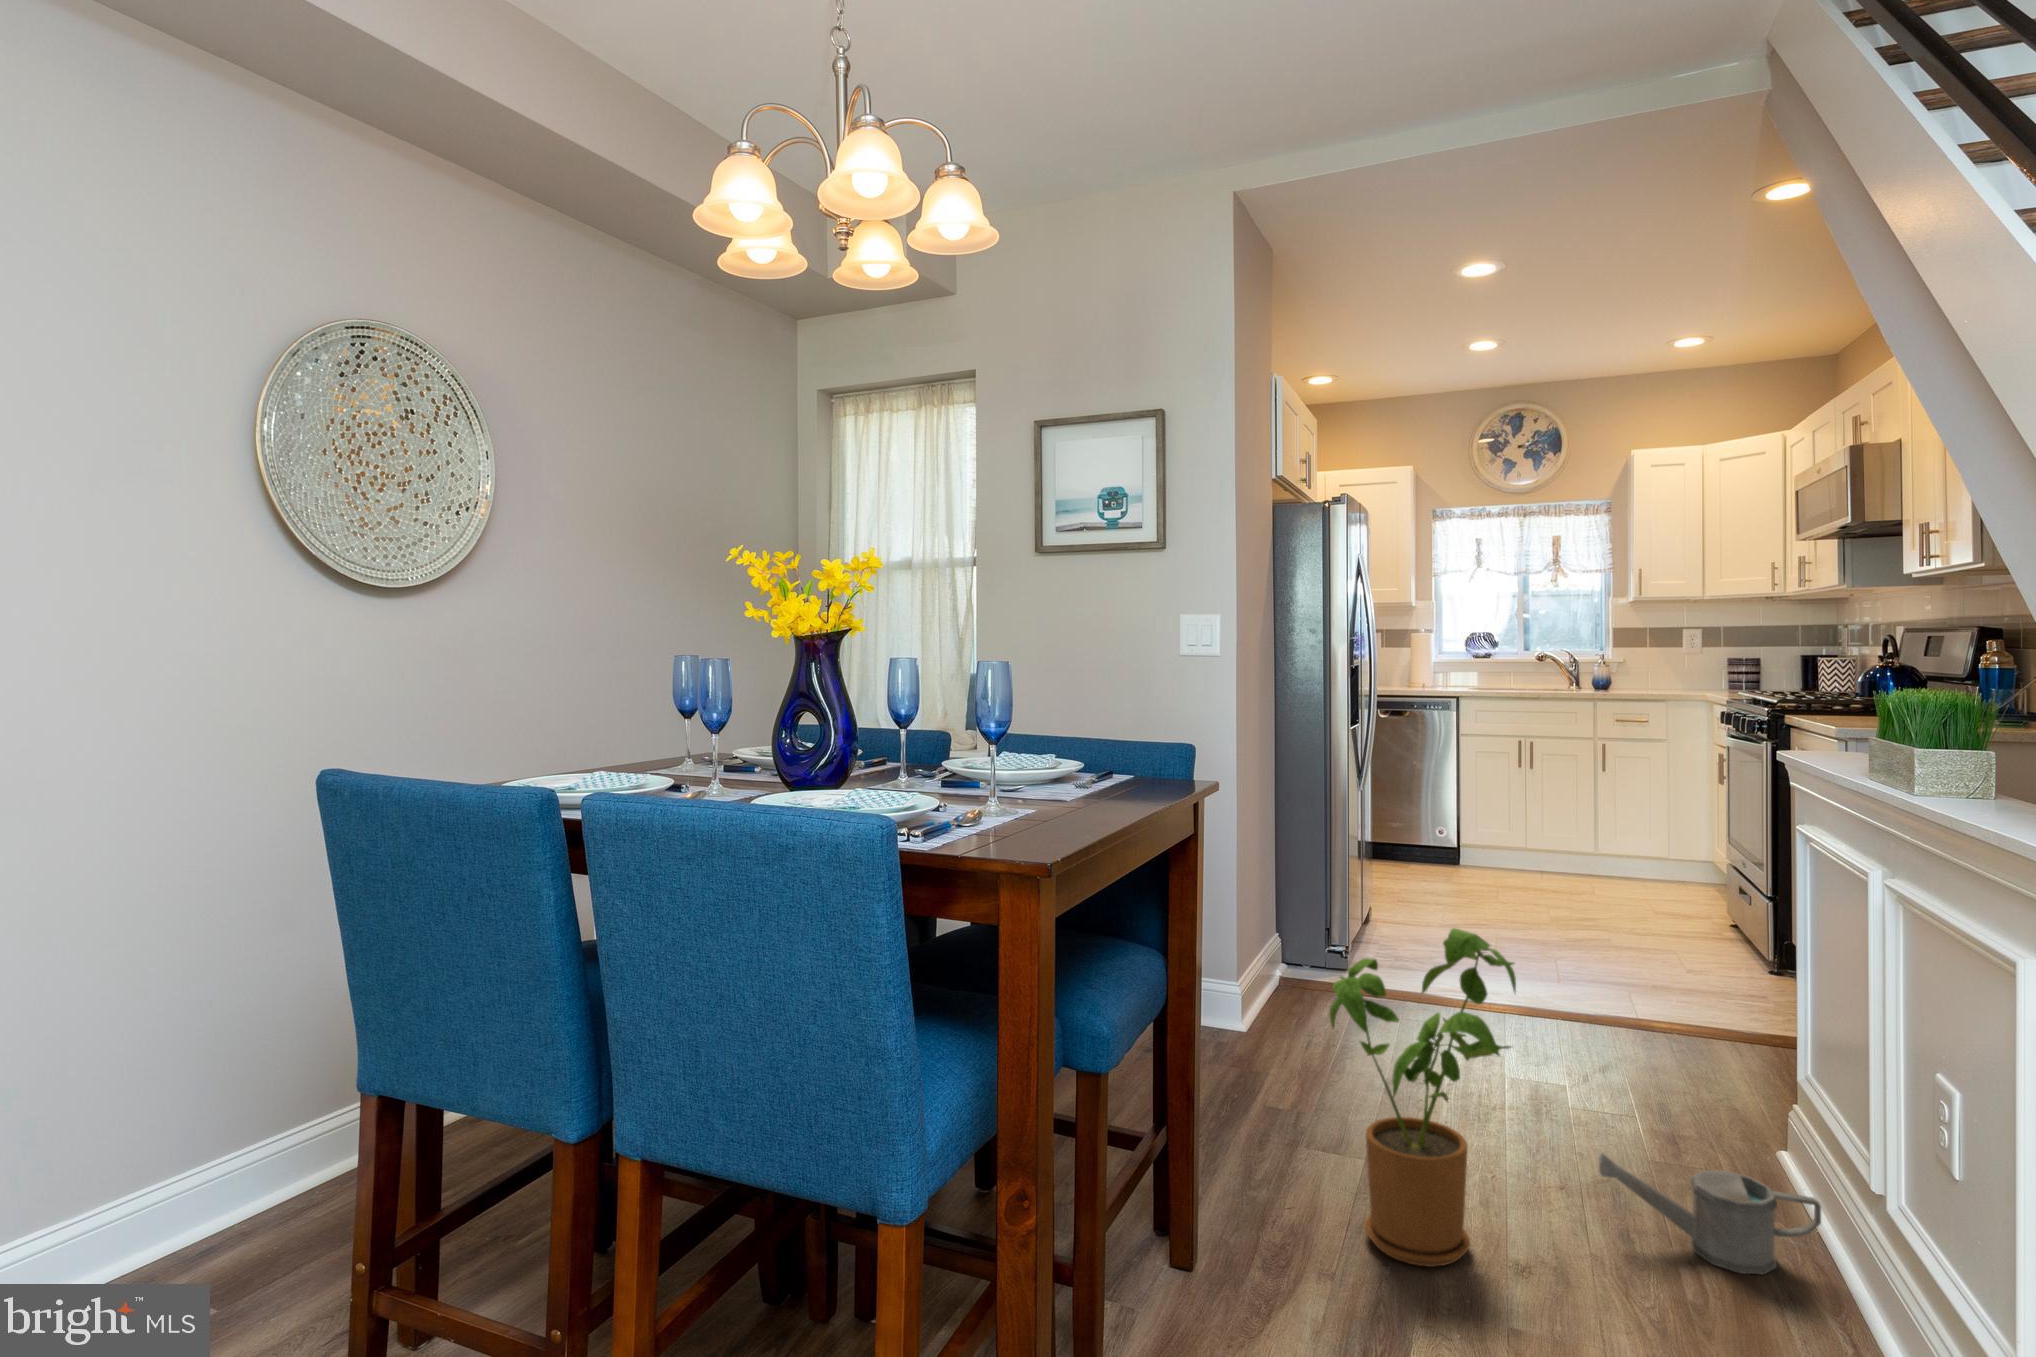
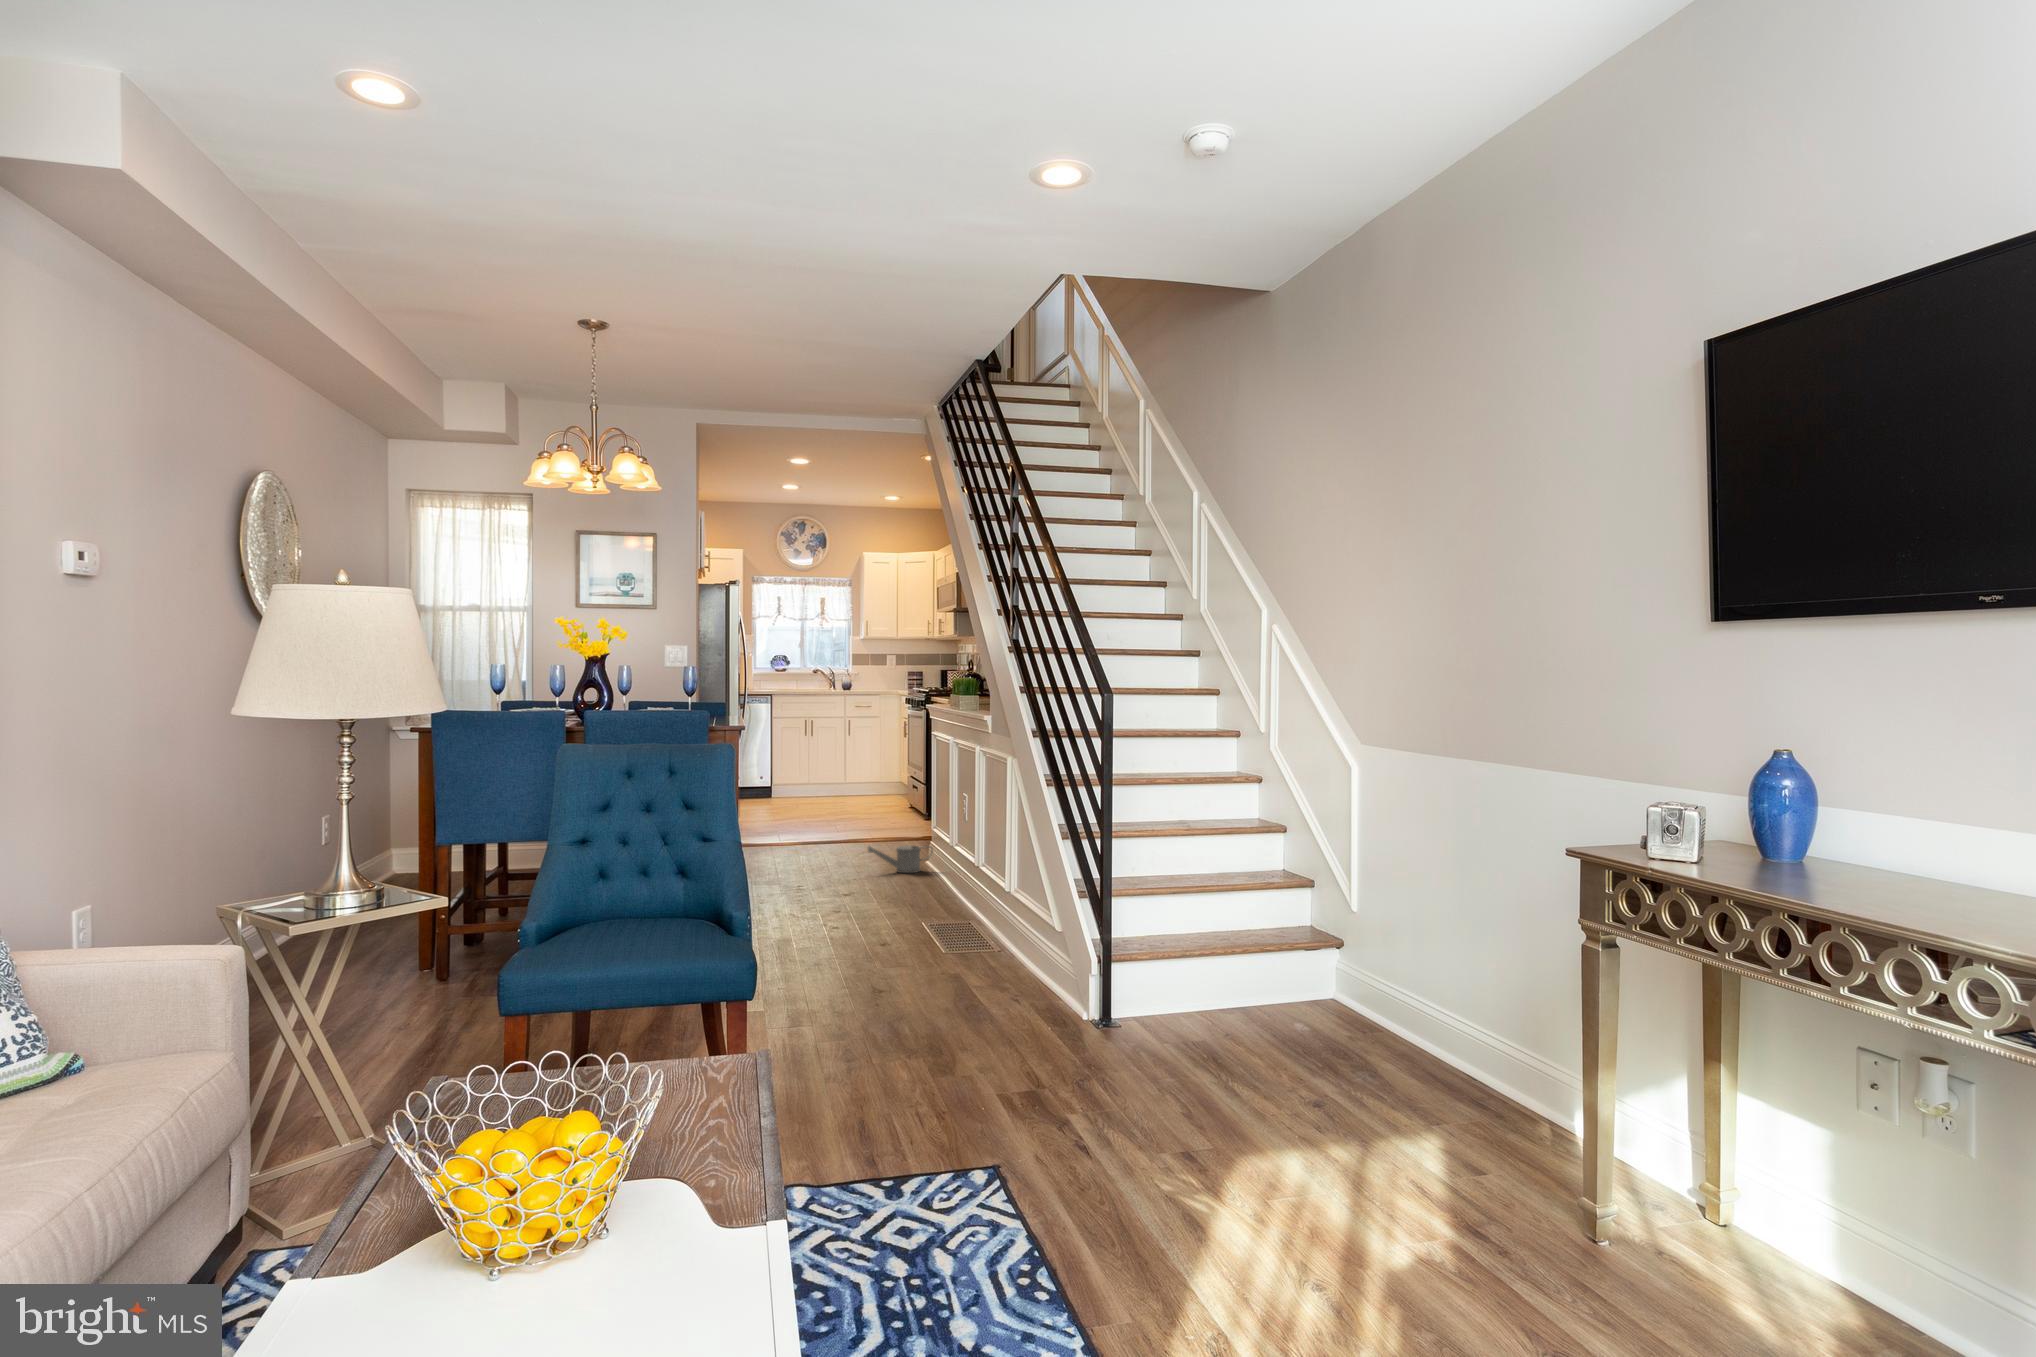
house plant: present [1329,928,1516,1267] -> none [776,764,844,885]

